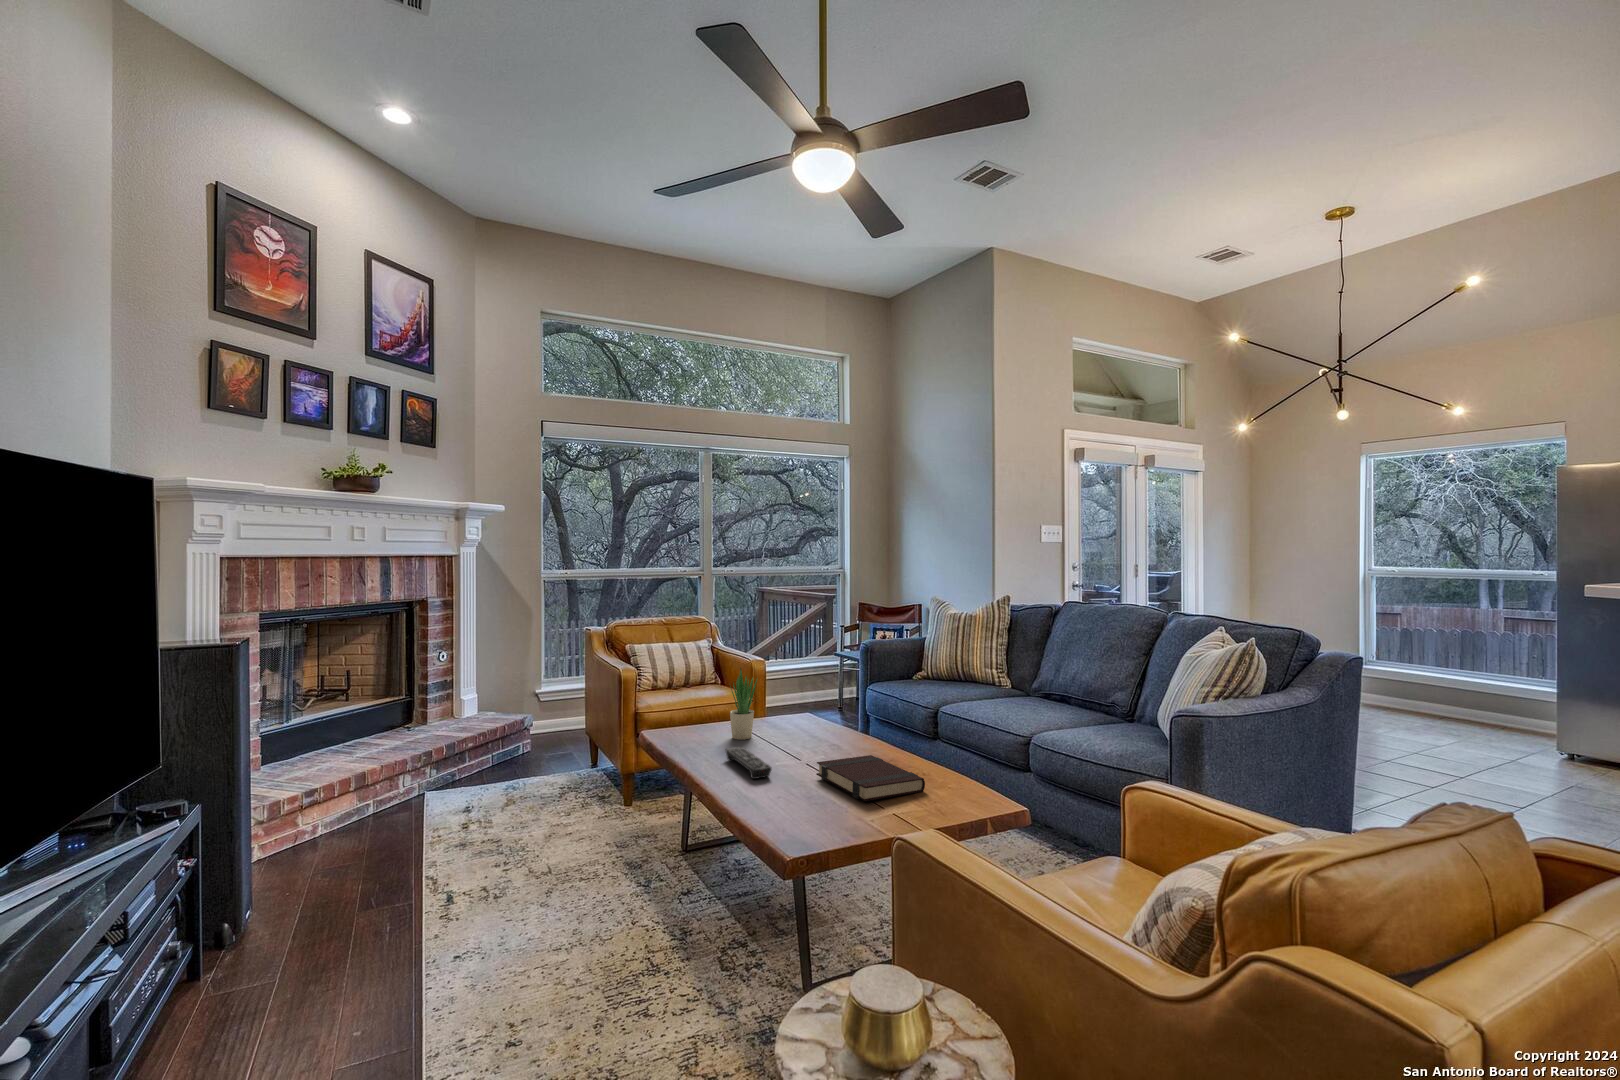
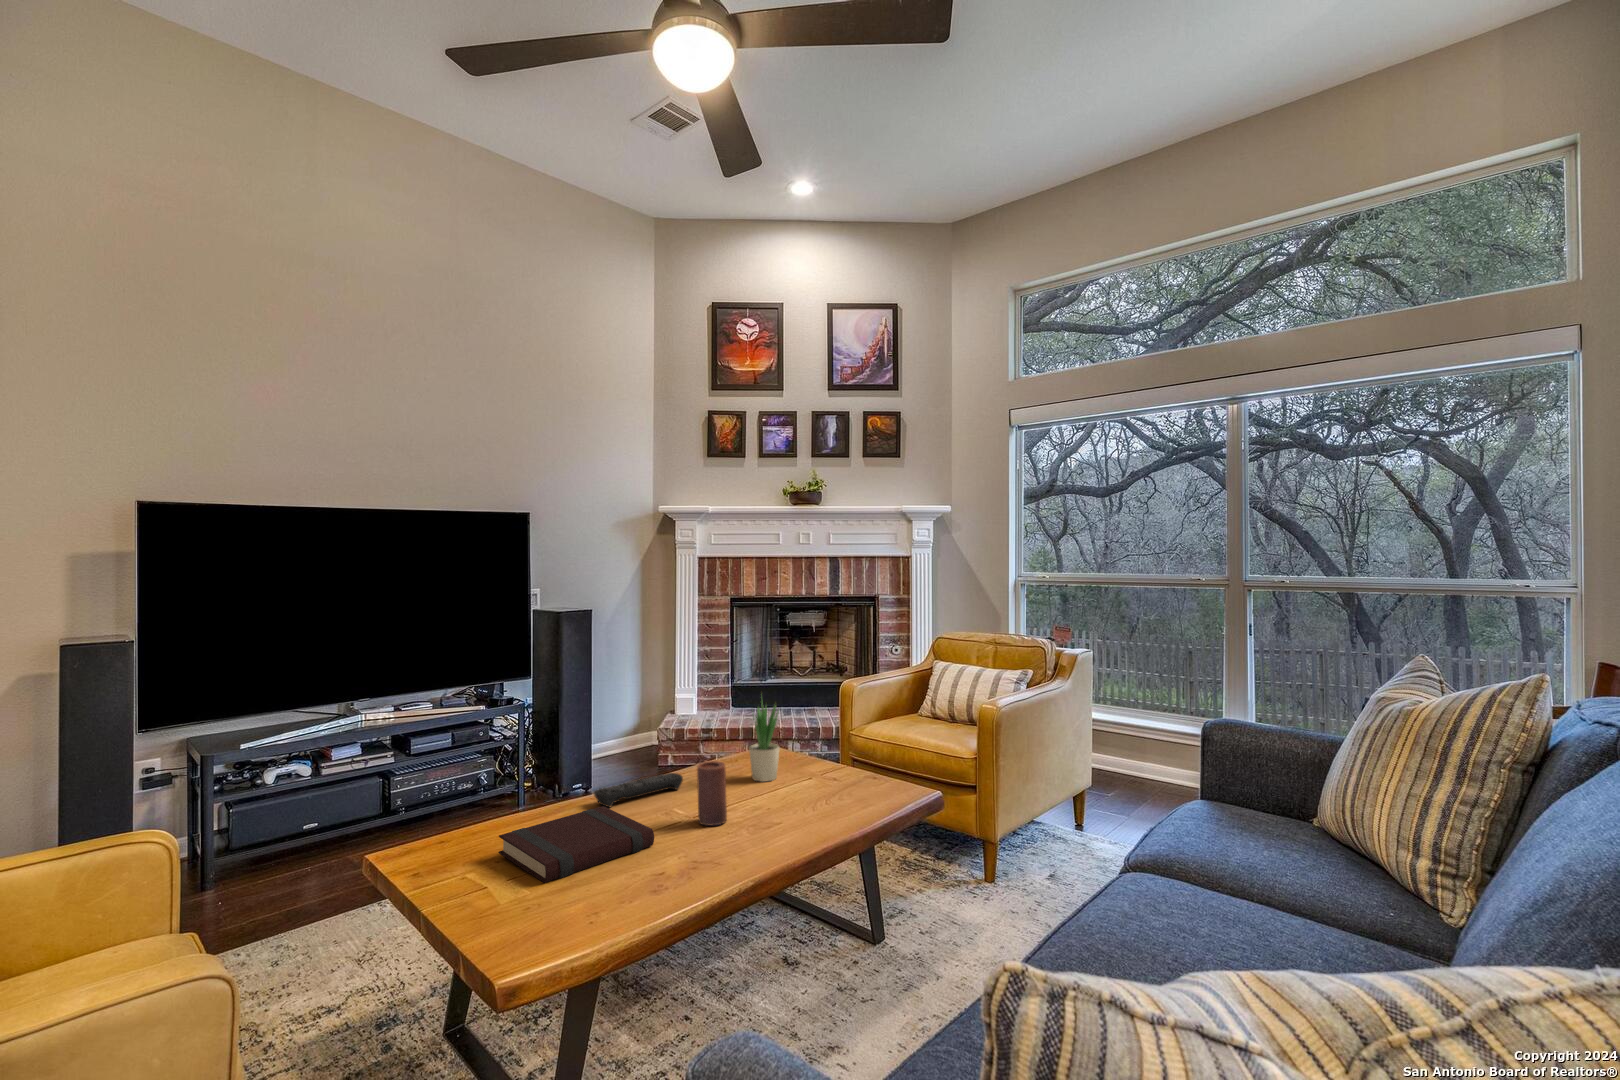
candle: none [822,710,844,756] -> present [697,761,727,826]

